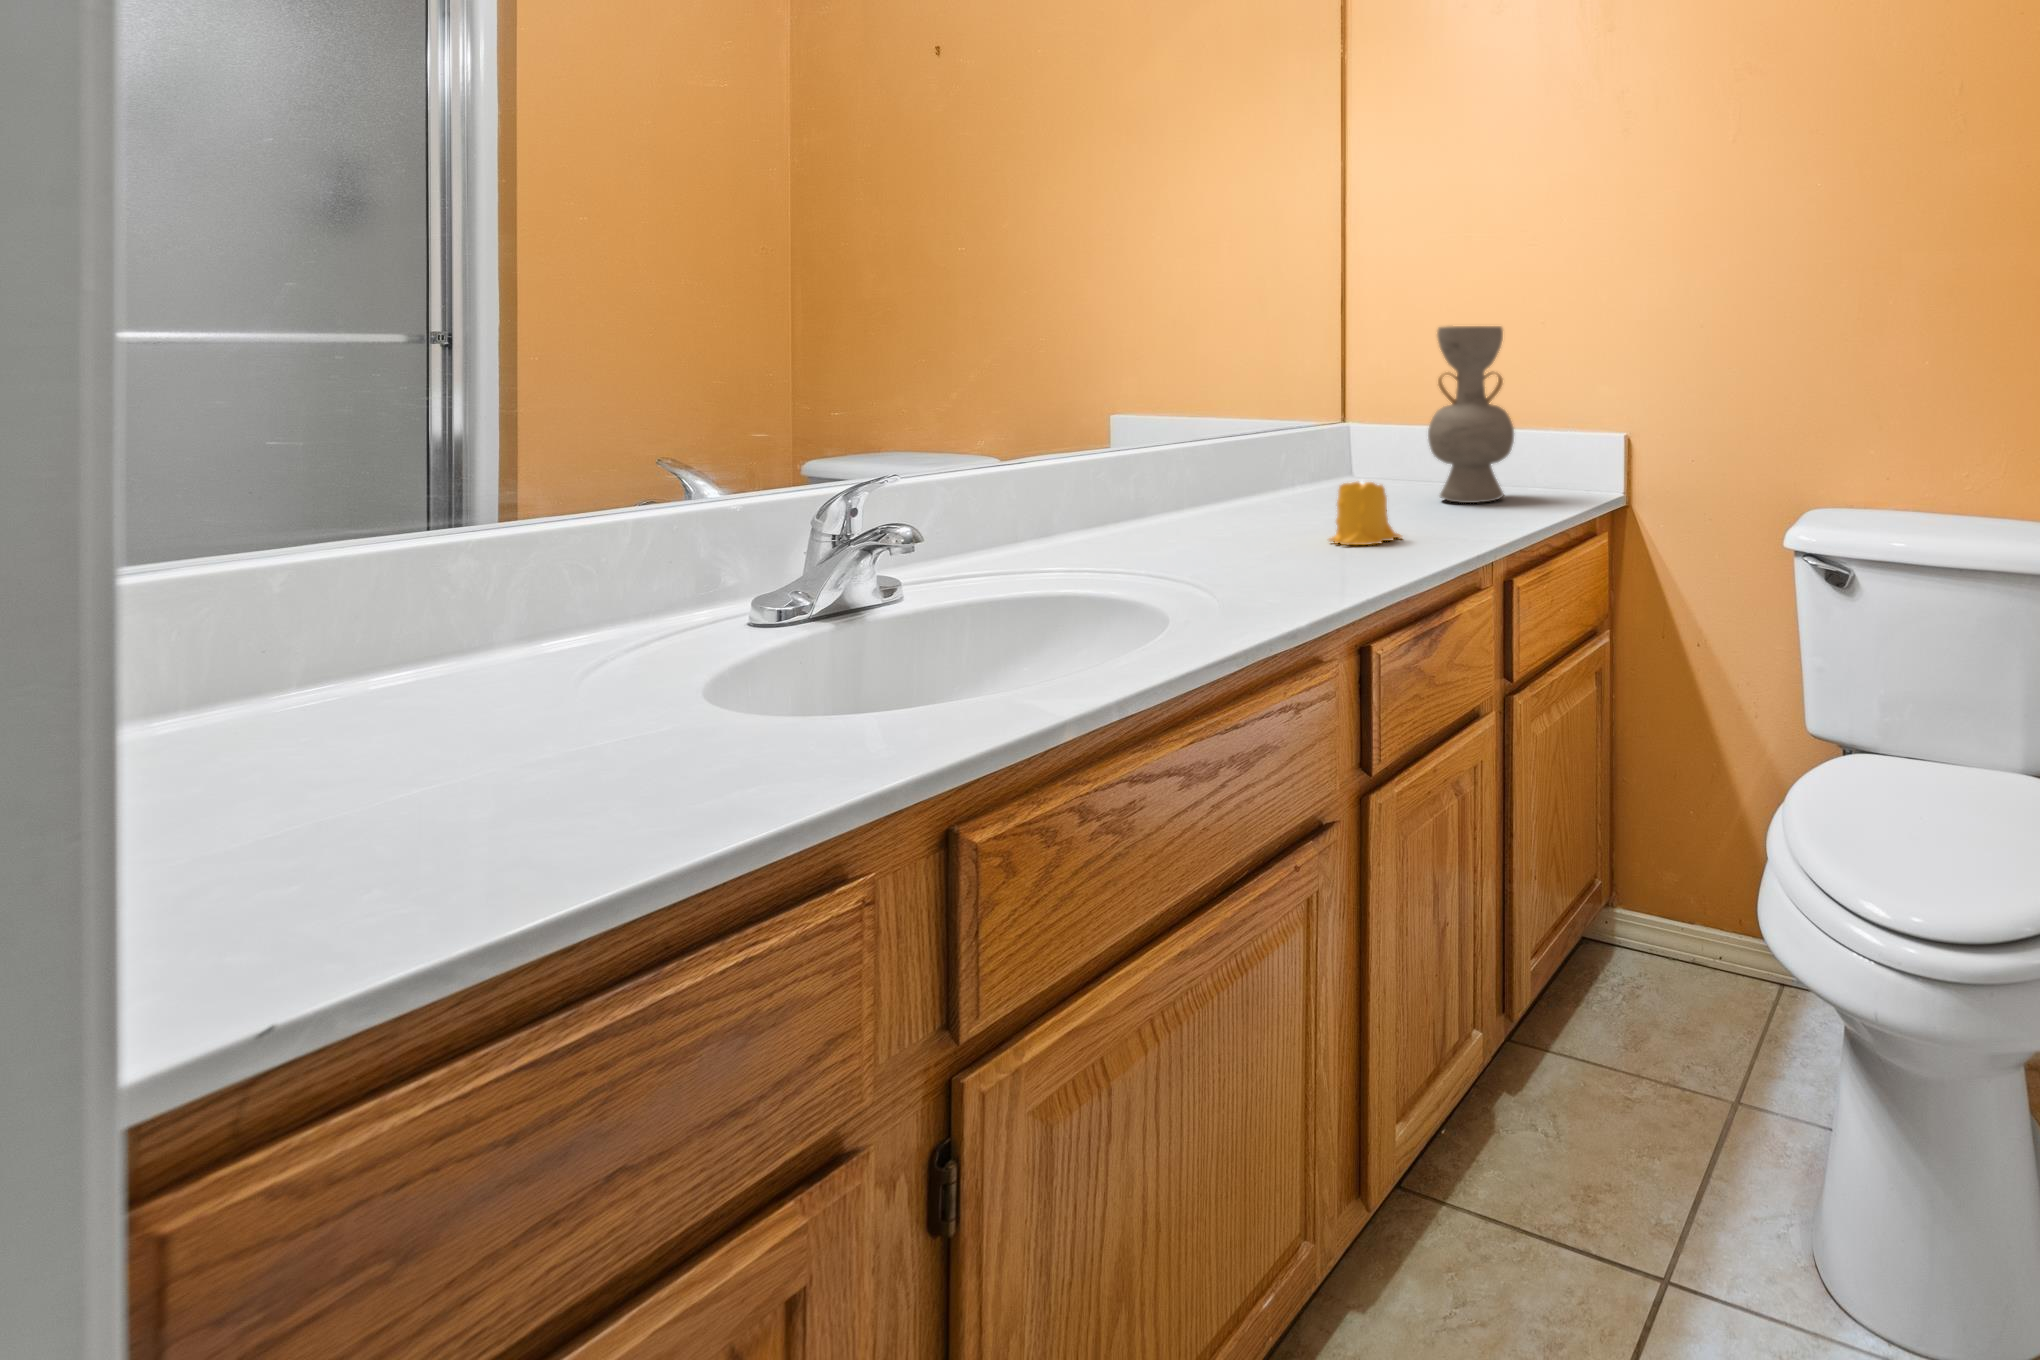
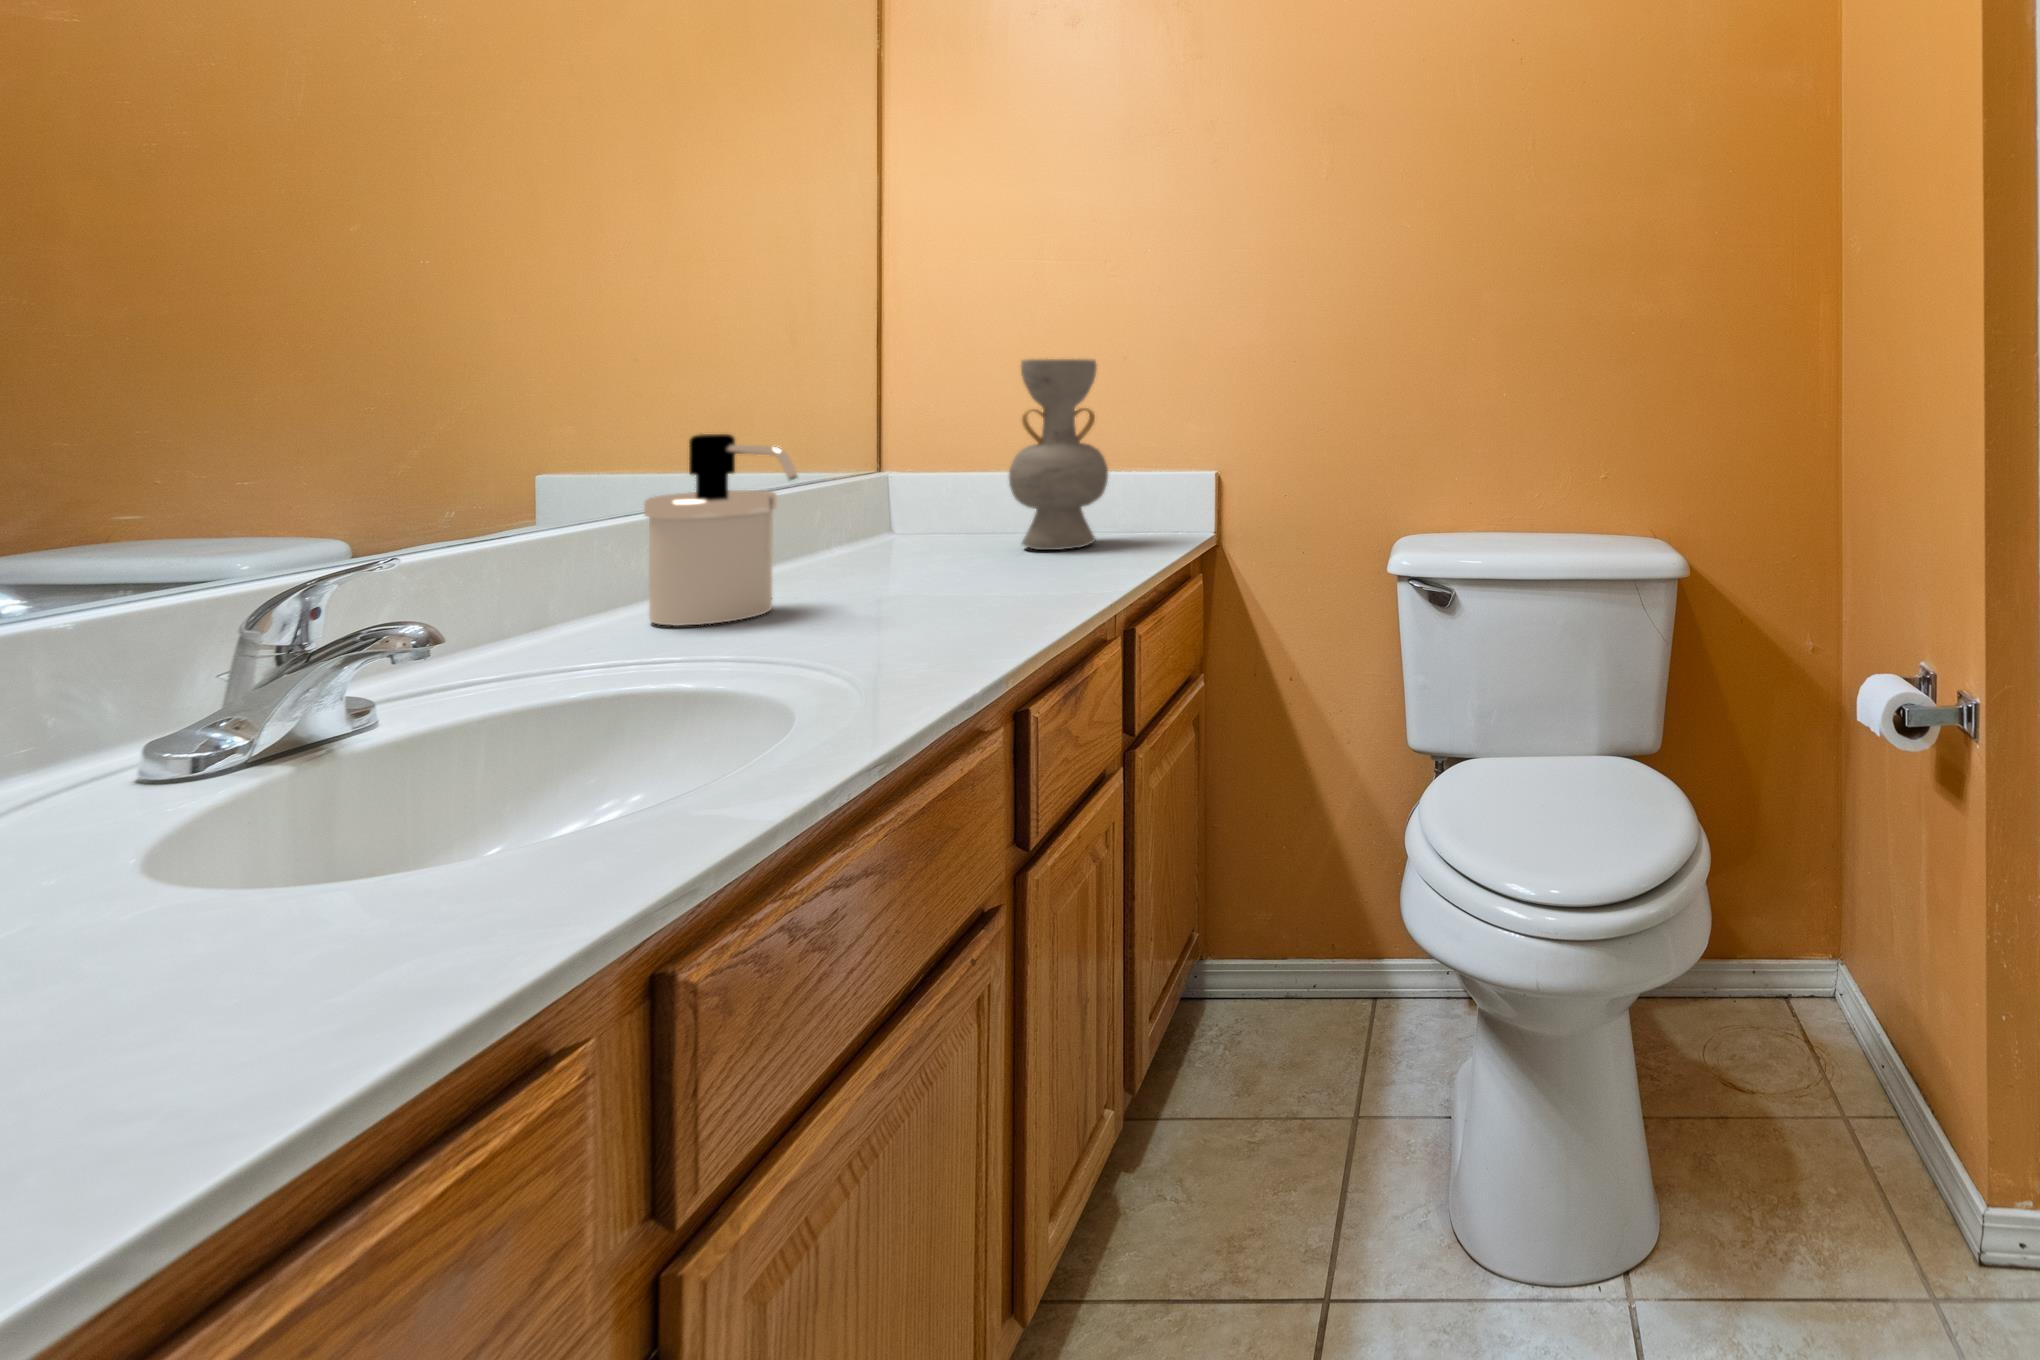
soap dispenser: none [1119,390,1217,547] -> present [644,434,797,626]
candle: present [1329,481,1402,545] -> none [931,526,1020,604]

